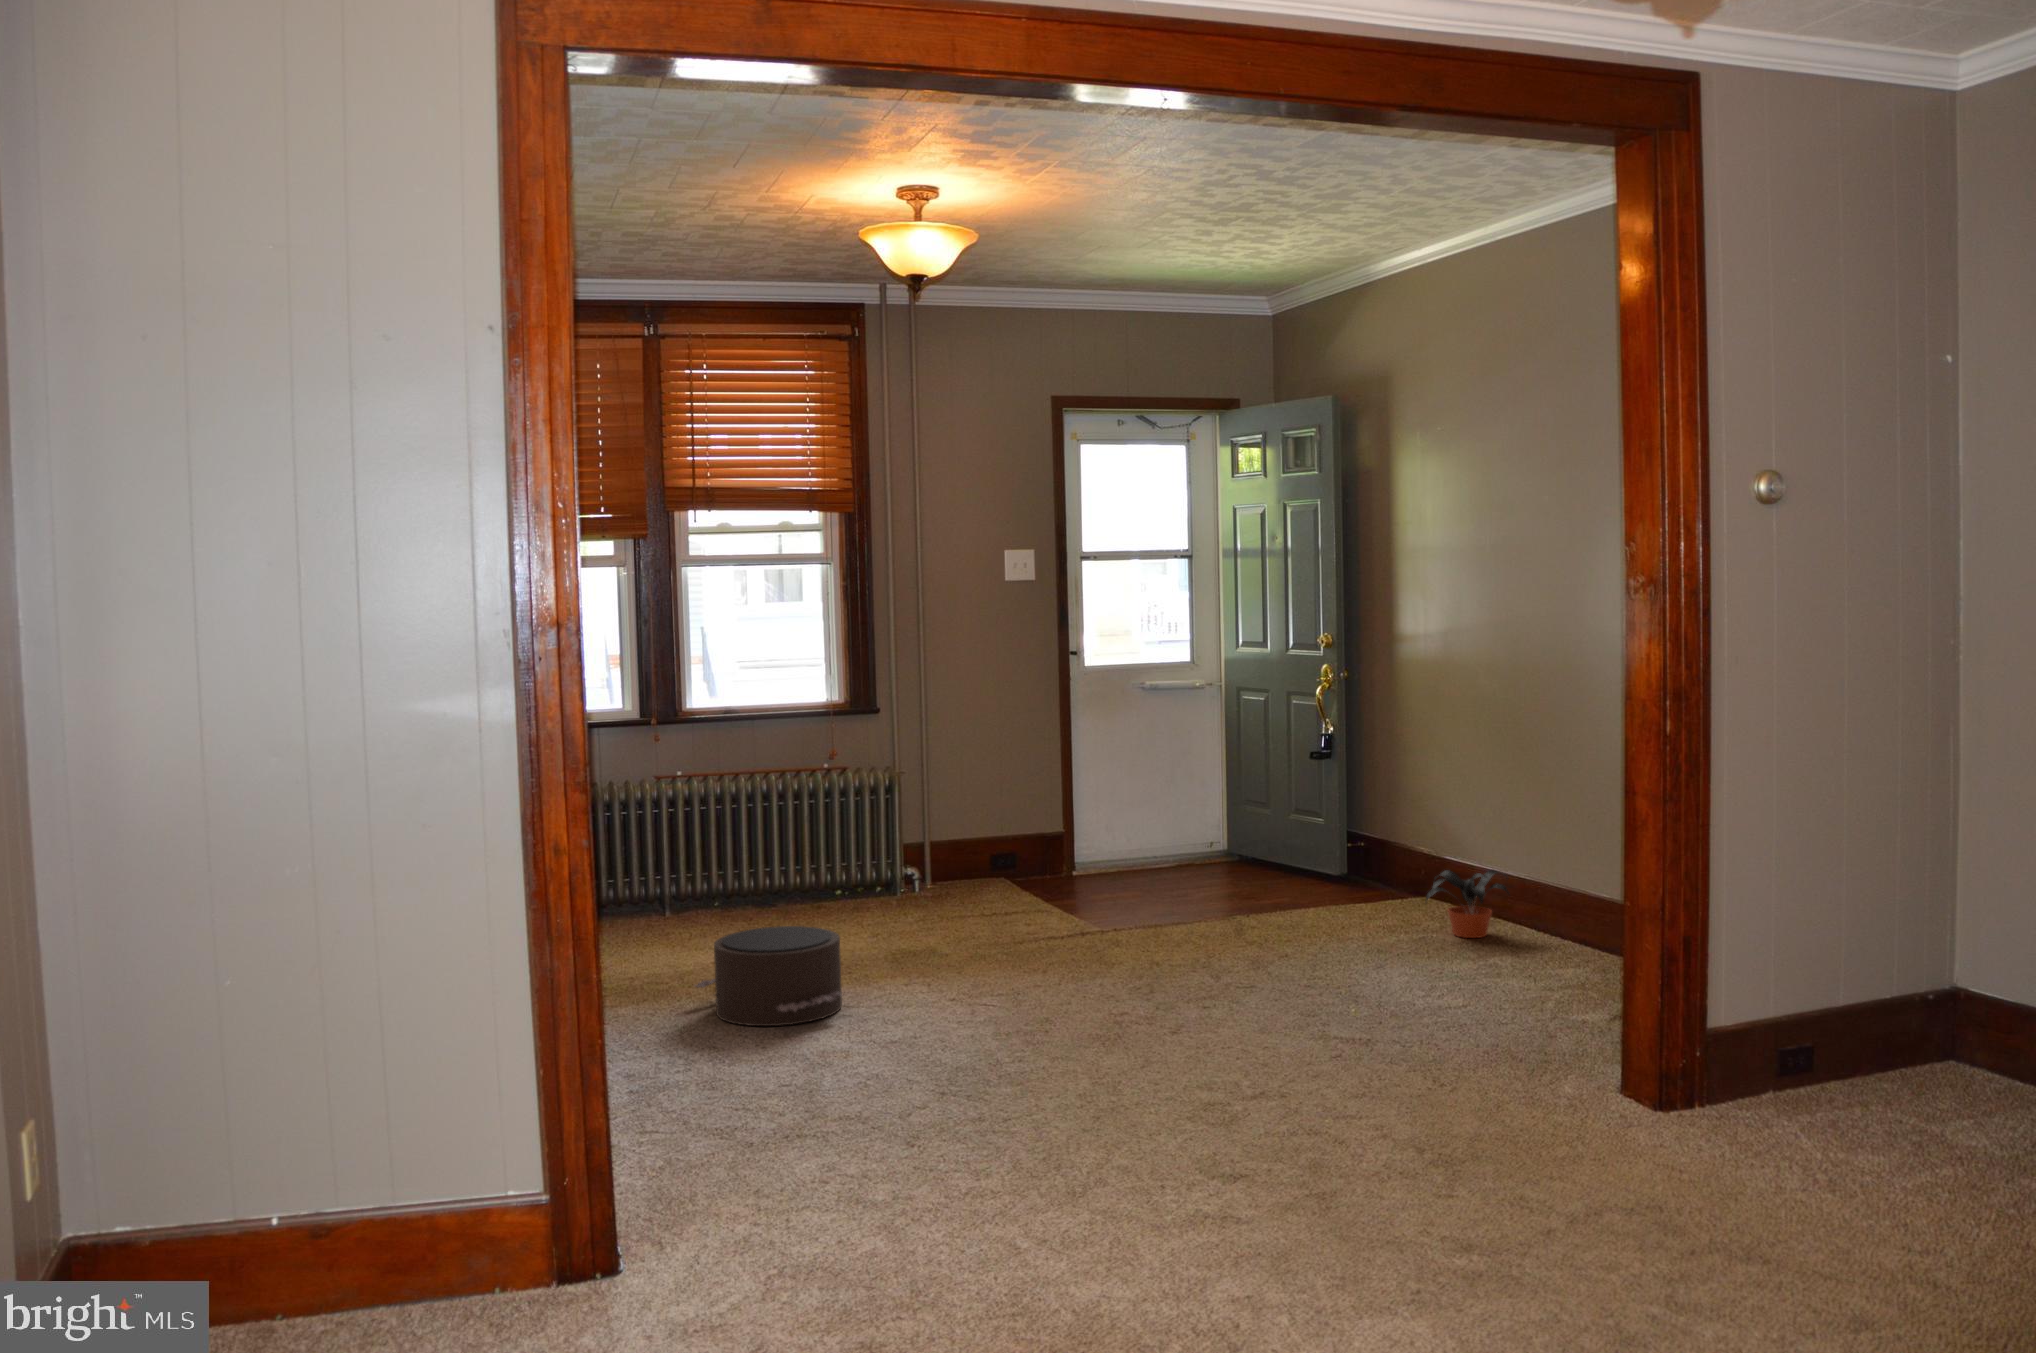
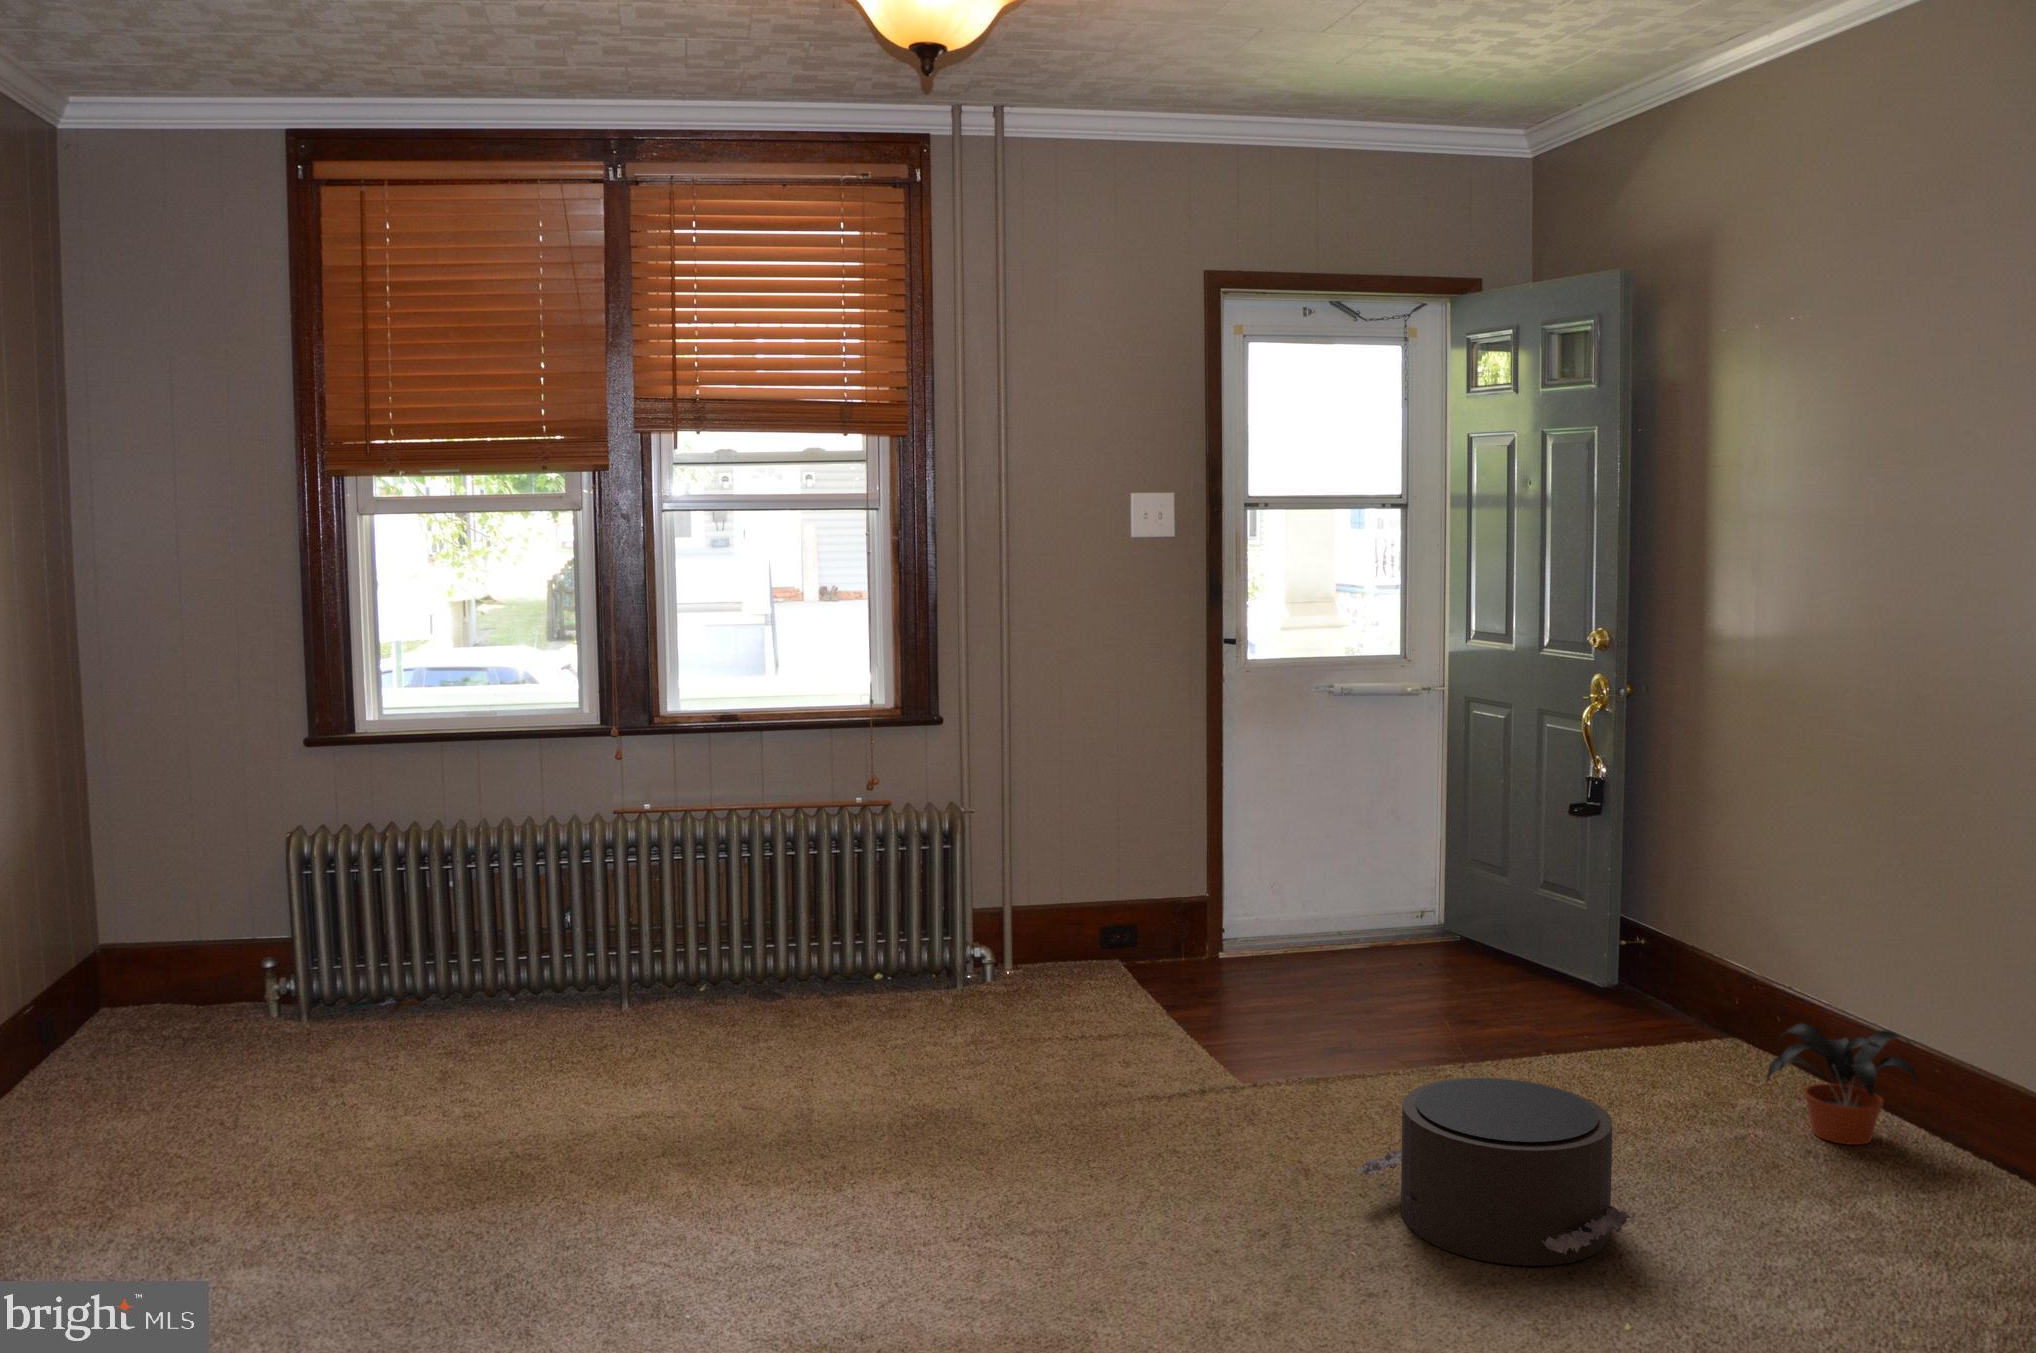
pouf: present [696,926,842,1026] -> present [1357,1078,1635,1266]

